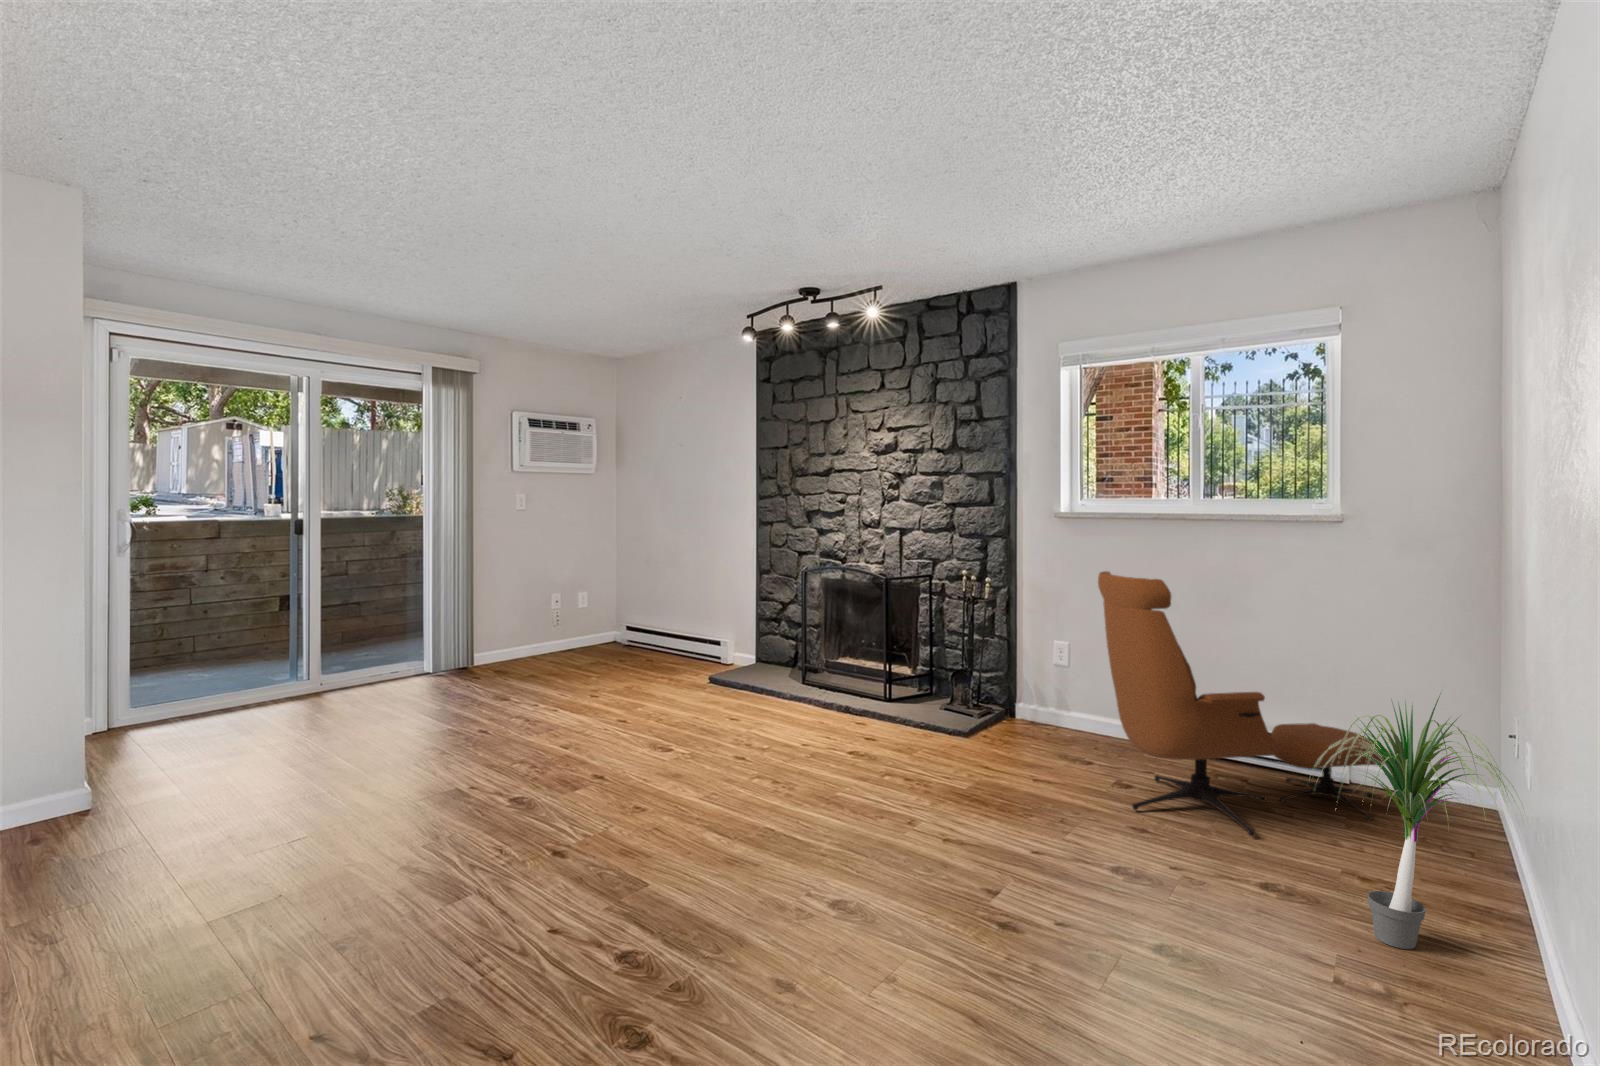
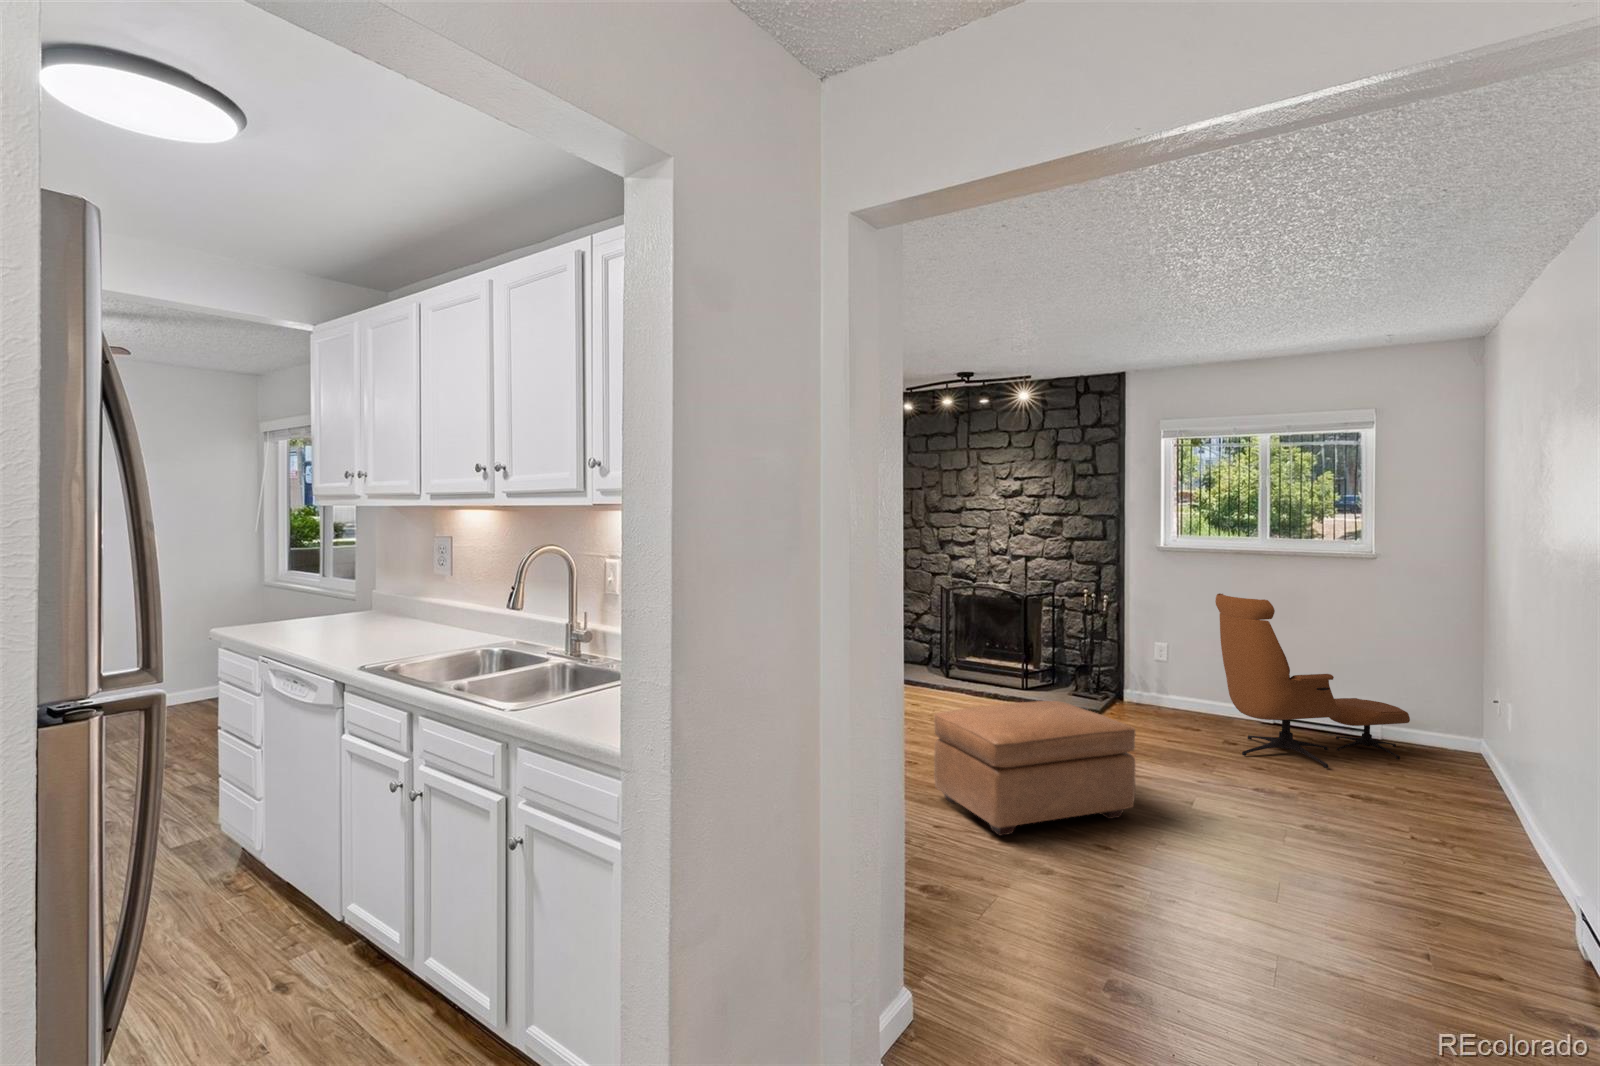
potted plant: present [1313,693,1517,949] -> none [1373,665,1501,818]
ottoman: none [597,733,887,976] -> present [934,701,1136,836]

